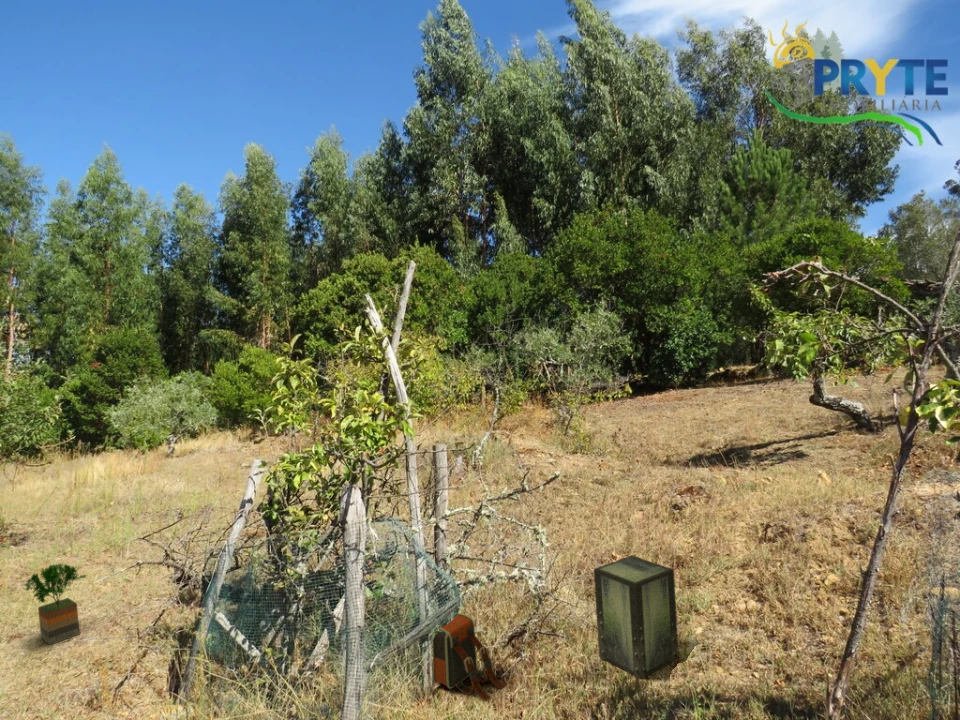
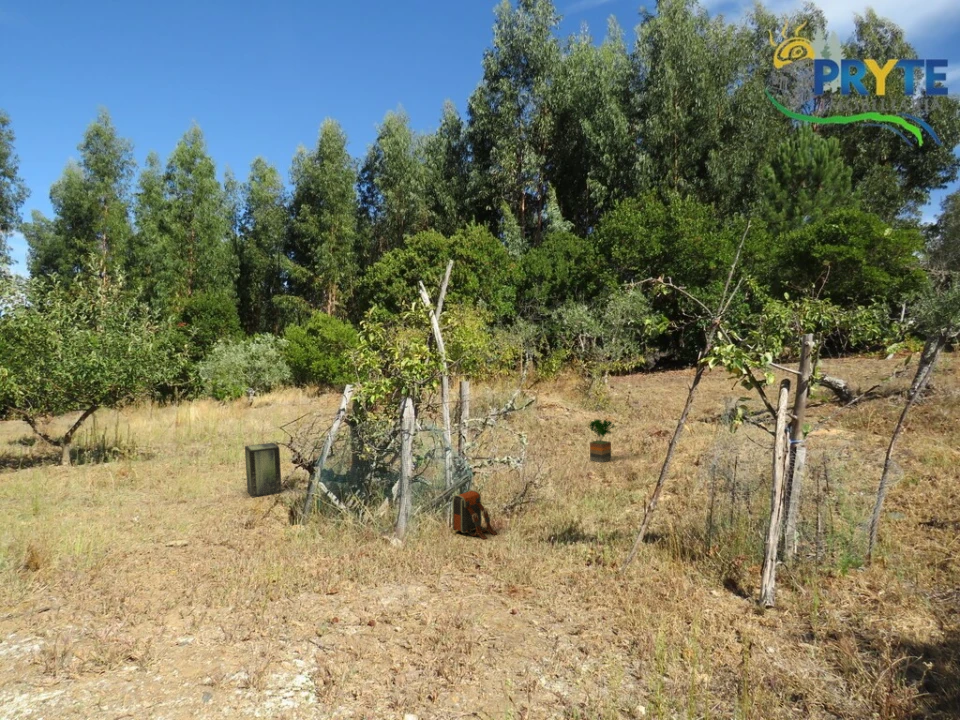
storage box: present [594,556,679,679] -> present [245,443,282,497]
potted tree: present [25,564,86,645] -> present [589,419,615,462]

